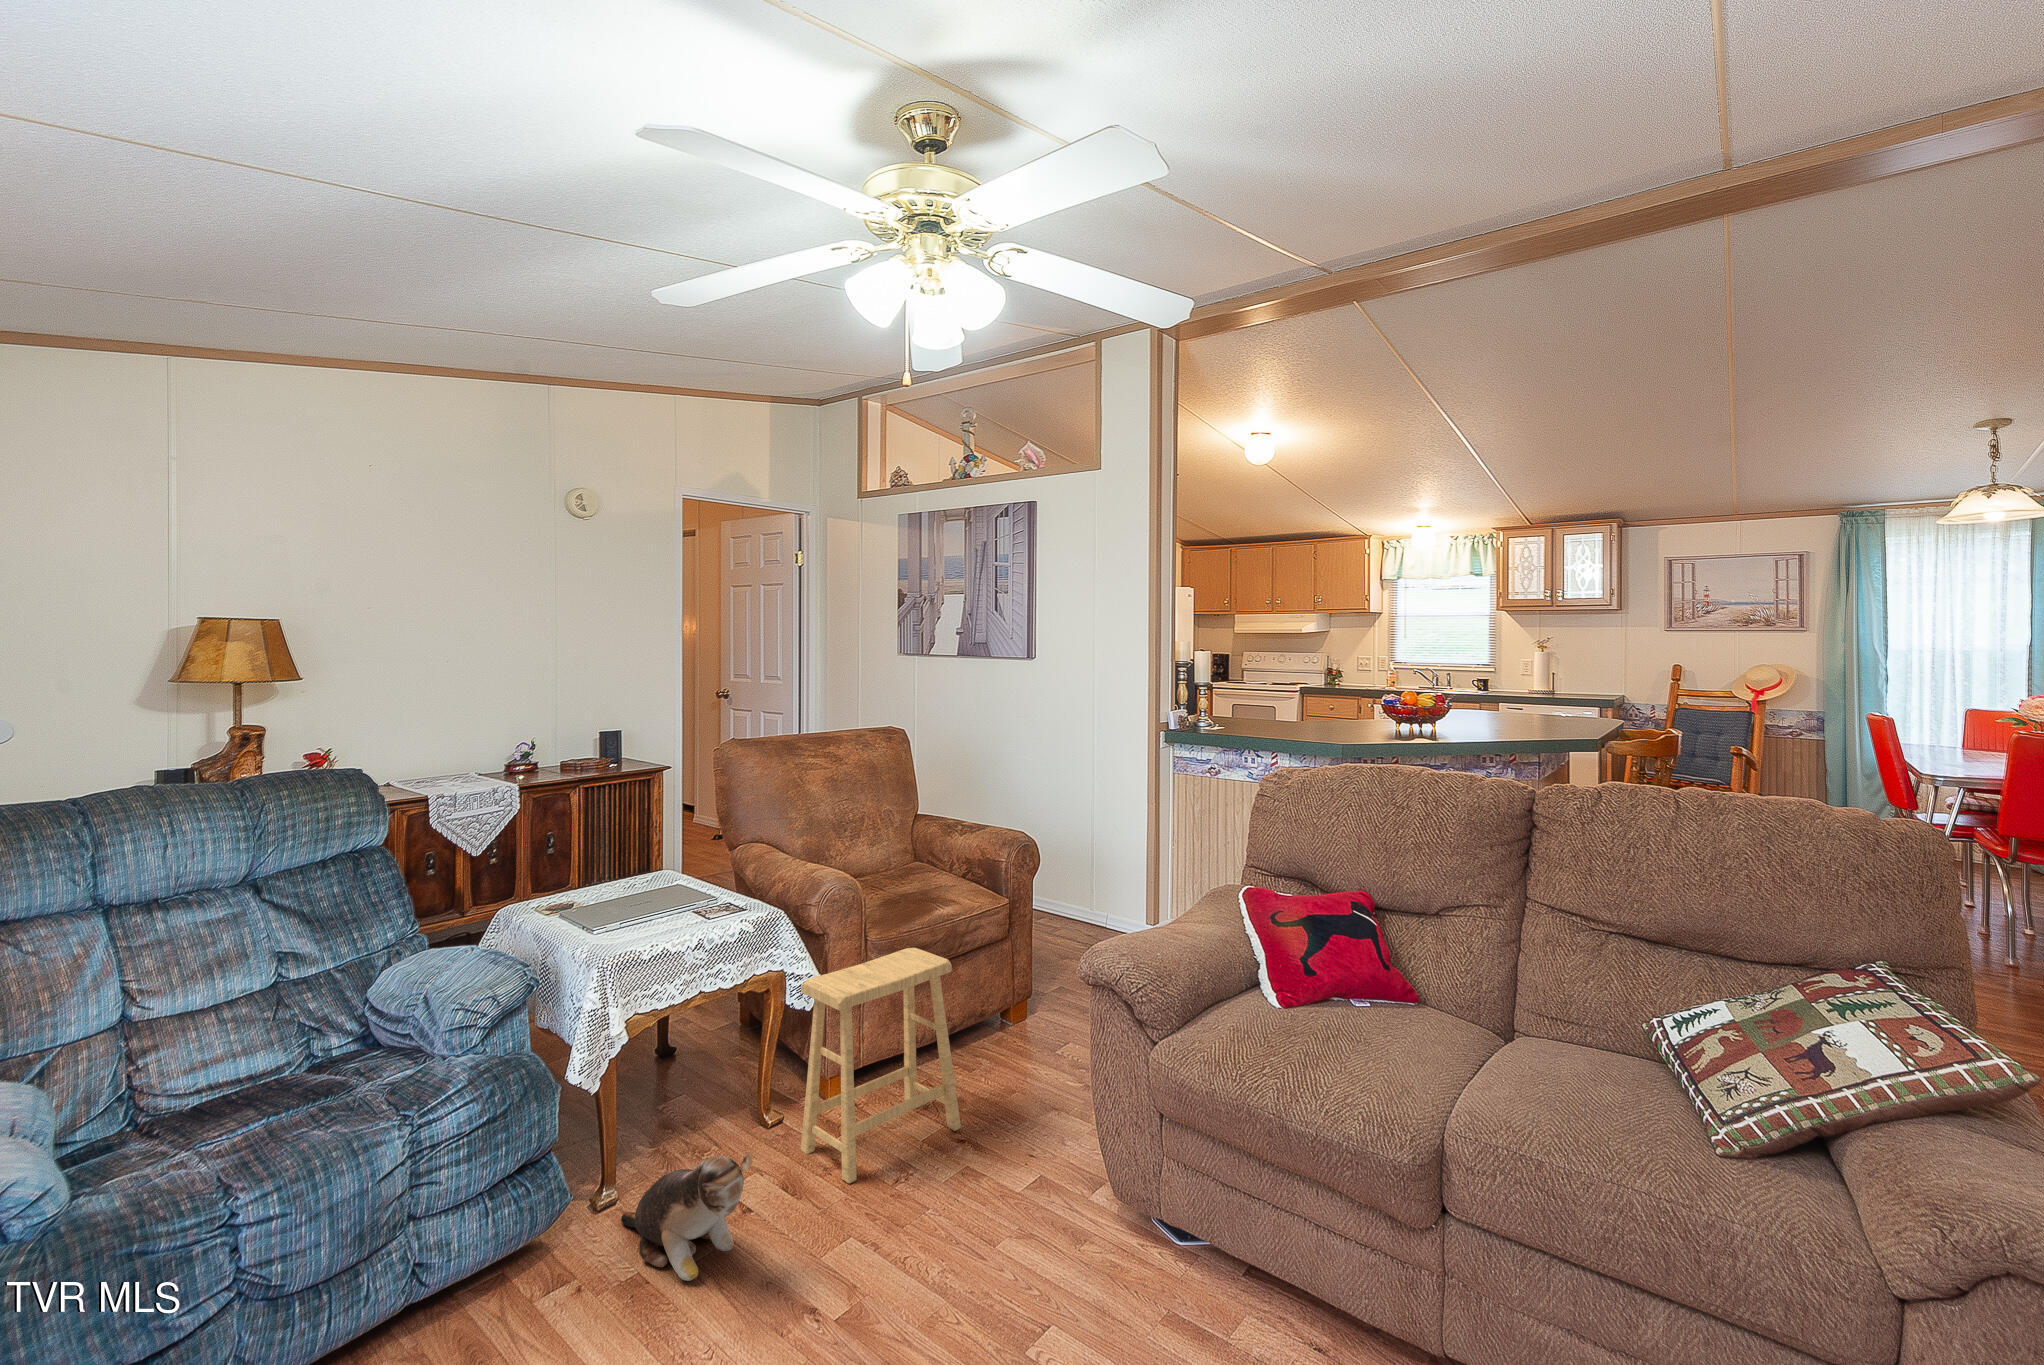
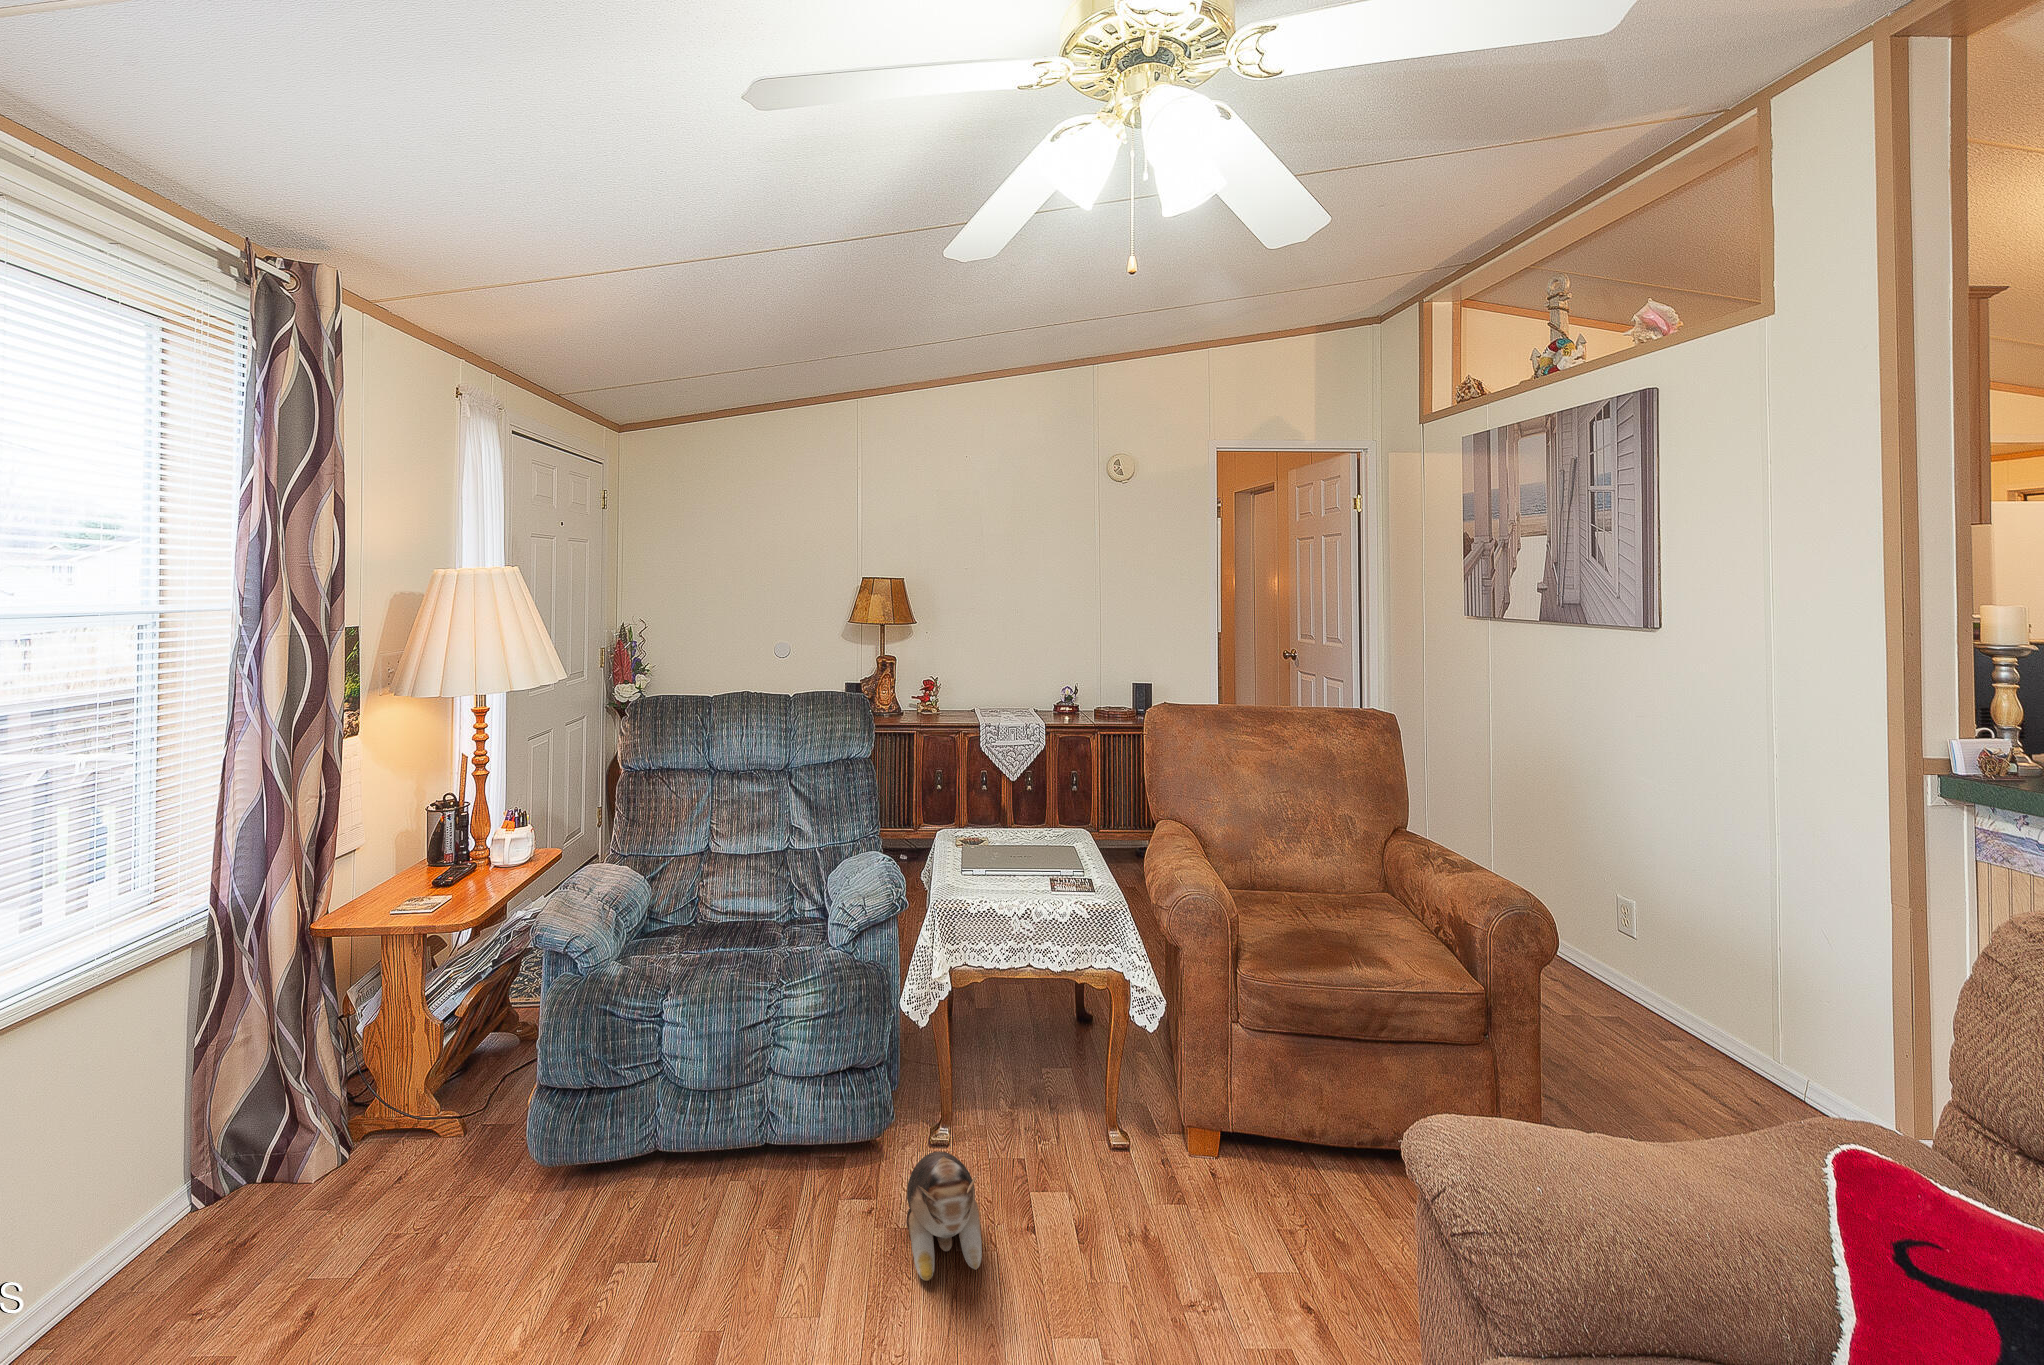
footstool: present [801,948,961,1184] -> none [1123,993,1324,1268]

